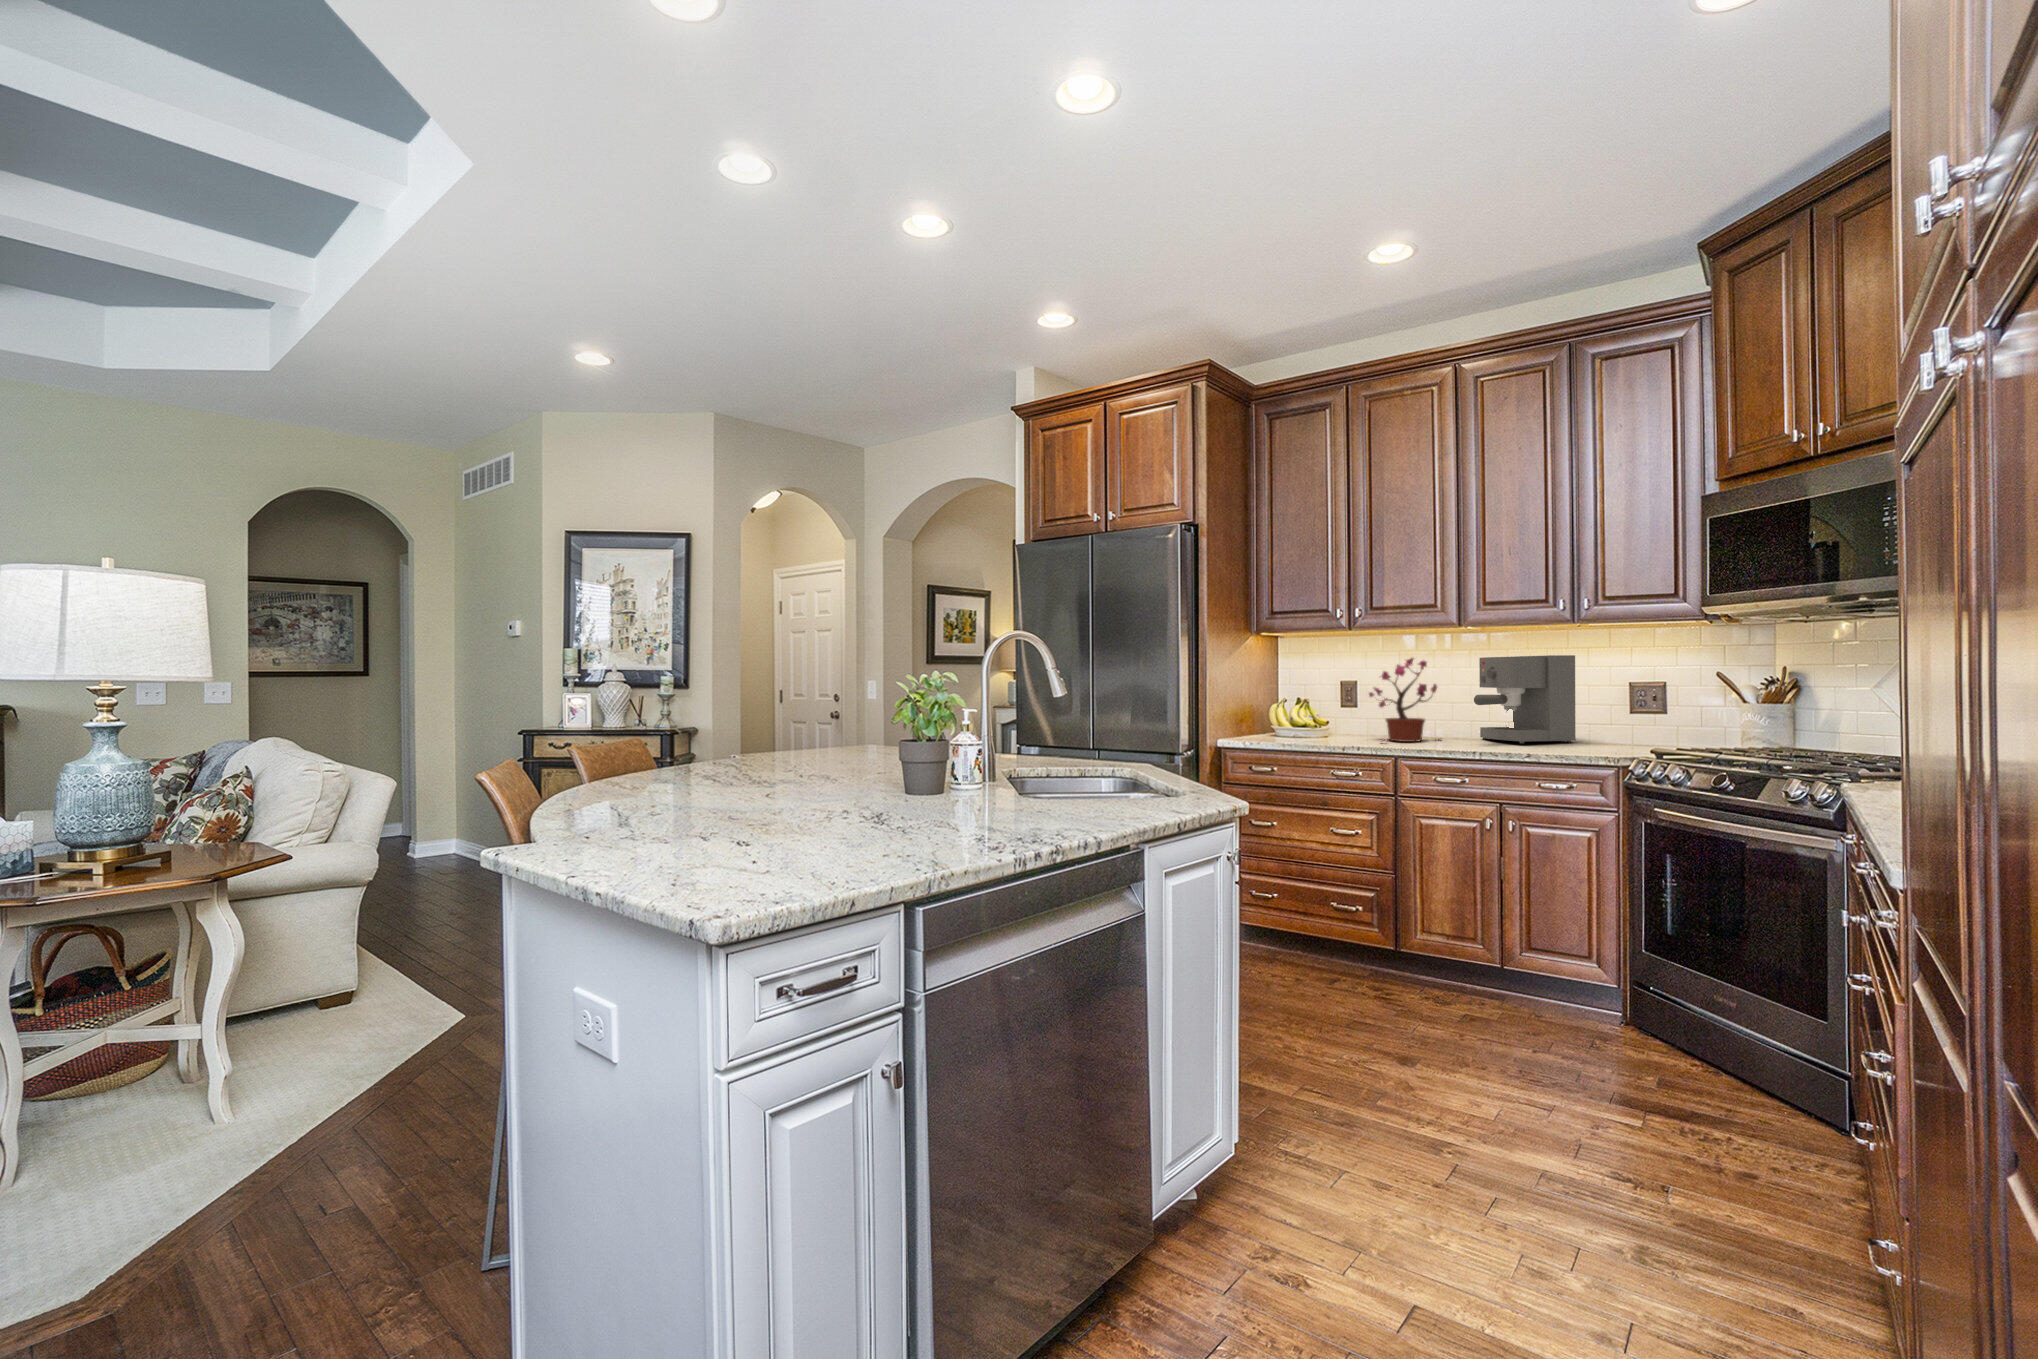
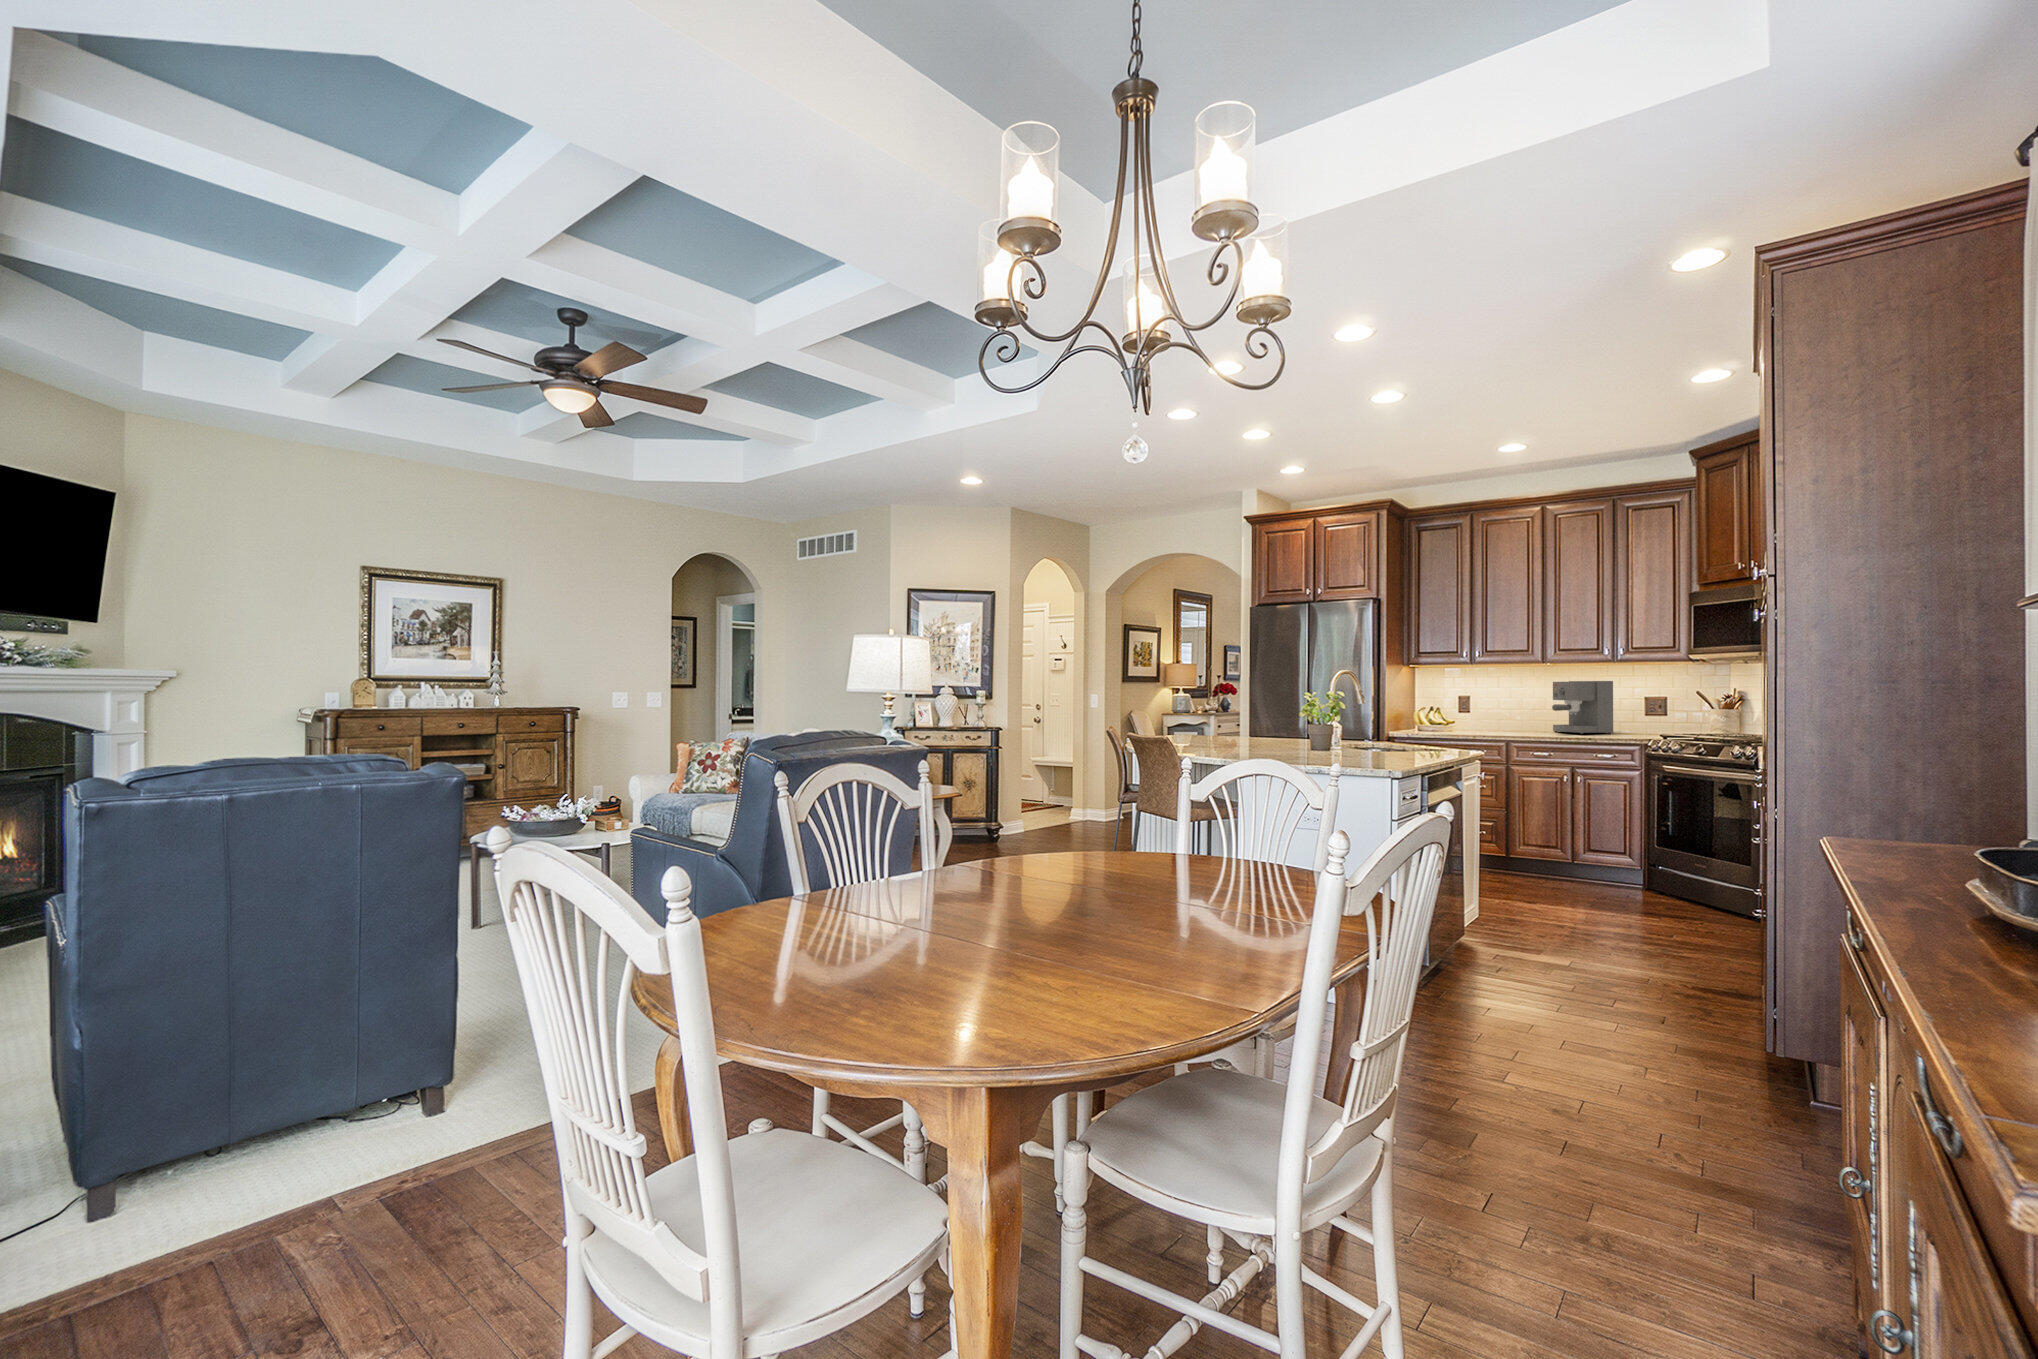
potted plant: present [1369,658,1441,742] -> none [1482,681,1530,733]

